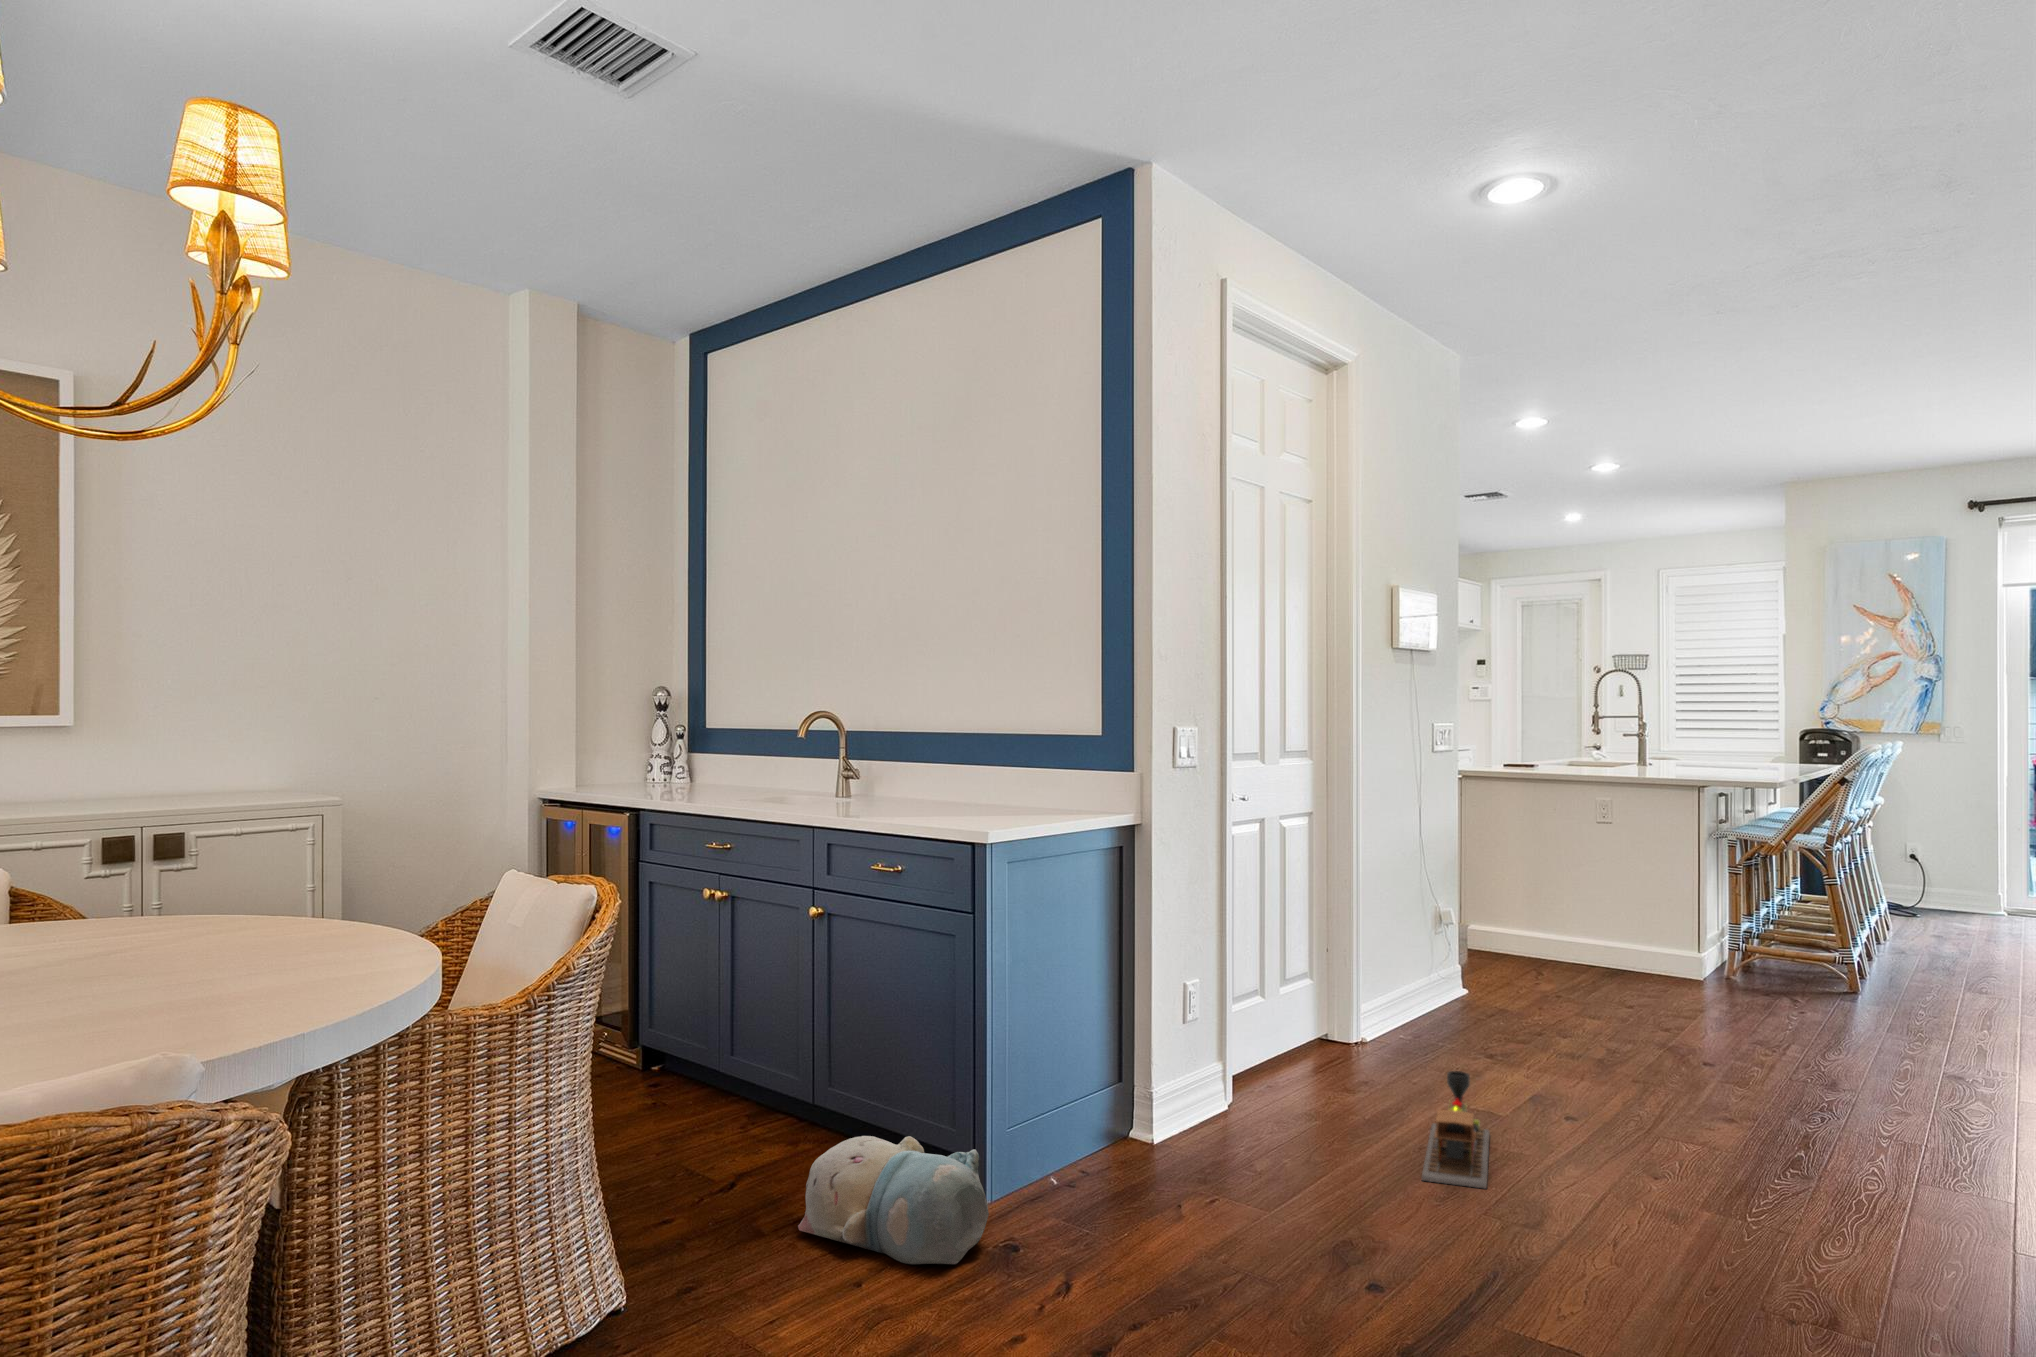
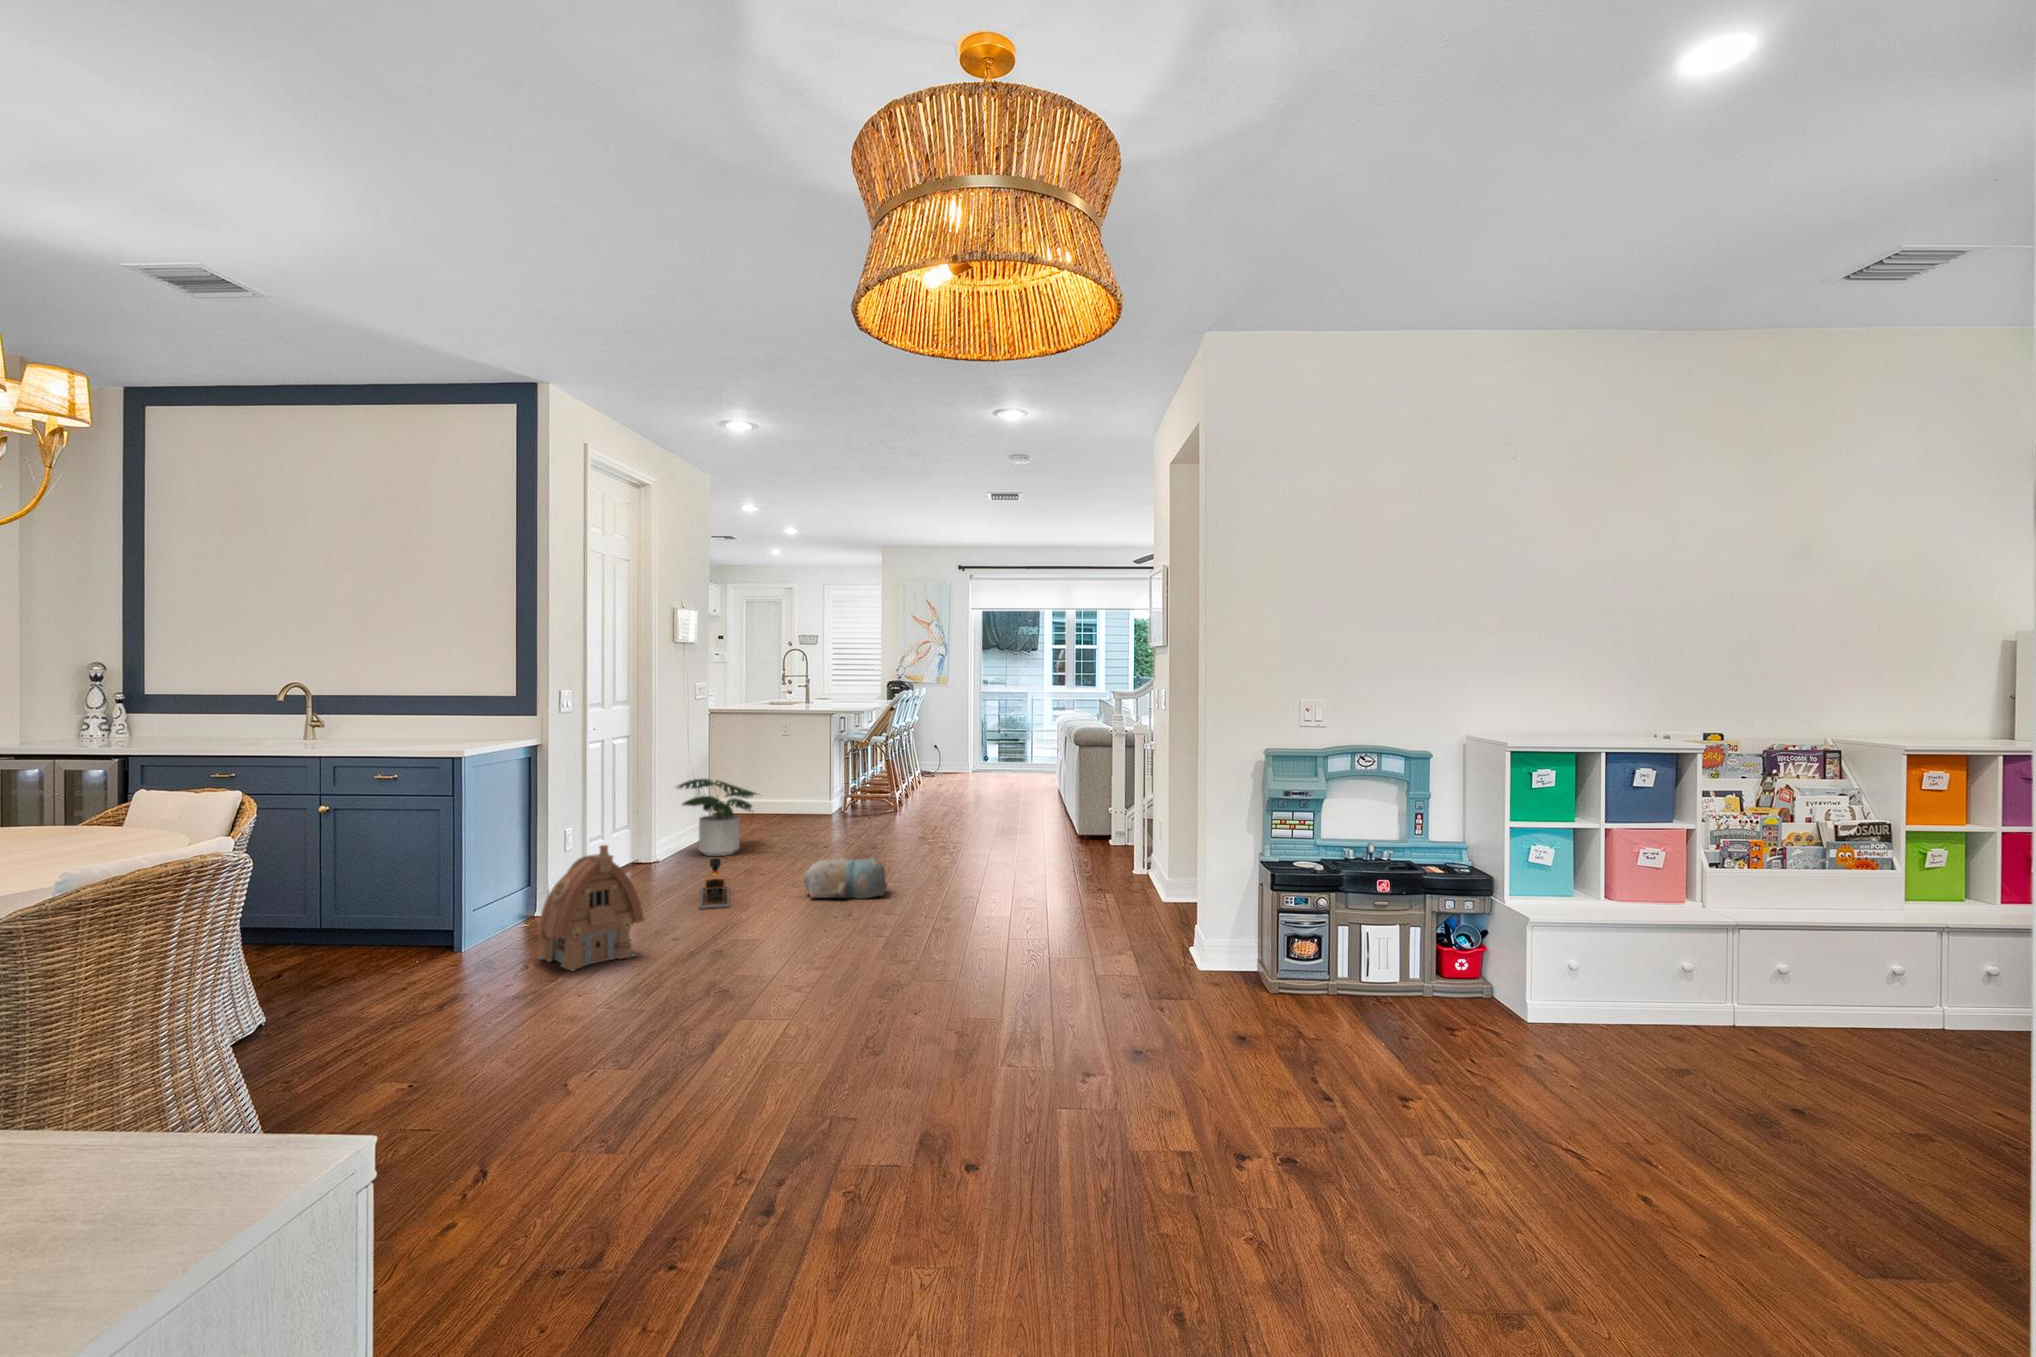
potted plant: none [1393,897,1559,1047] -> present [676,779,756,856]
toy house: none [1088,1047,1287,1309] -> present [539,845,644,971]
plush toy: present [798,1136,989,1264] -> present [803,857,887,899]

